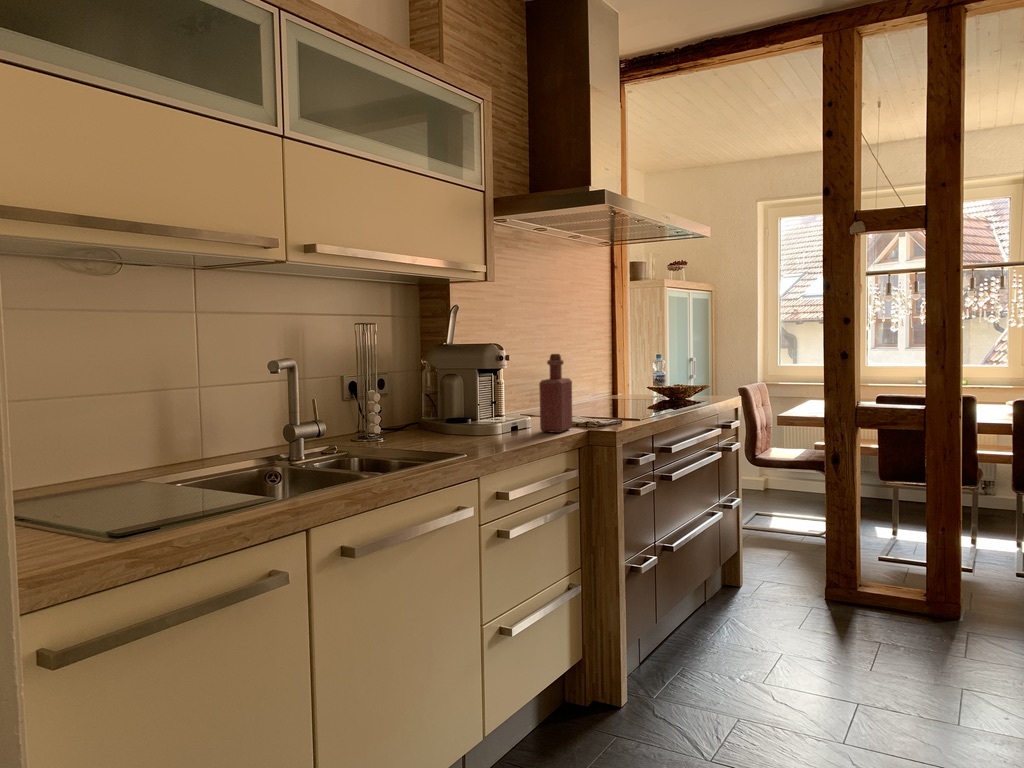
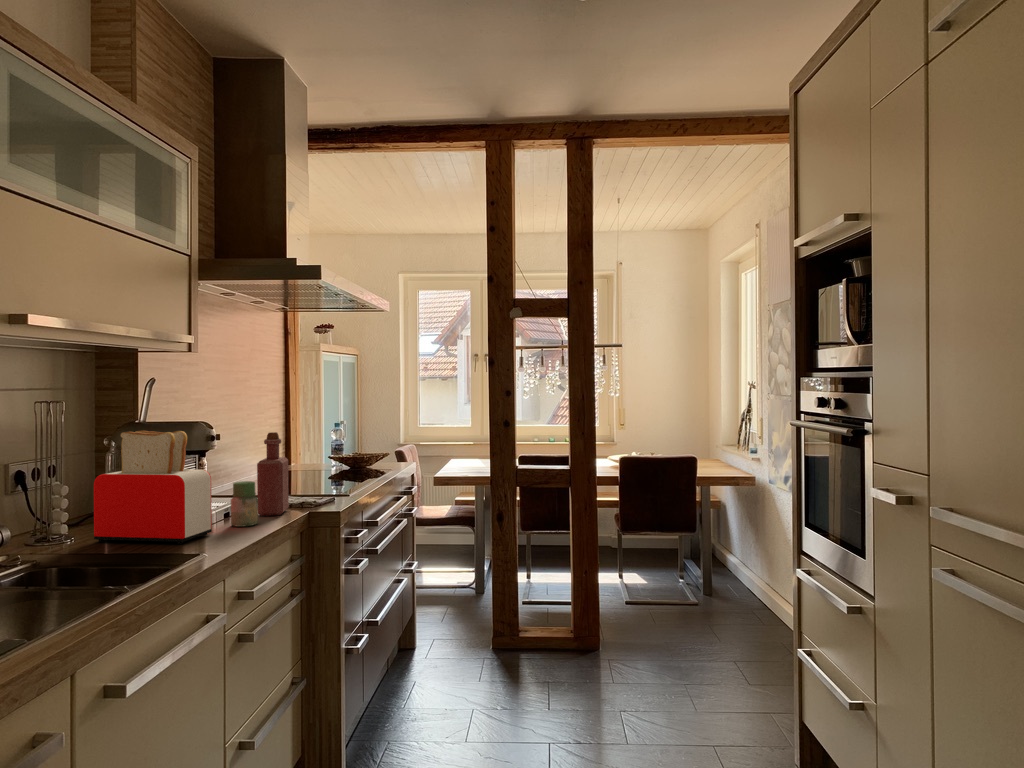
toaster: none [395,348,486,449] -> present [94,431,212,544]
jar: none [509,398,533,440] -> present [231,481,258,527]

